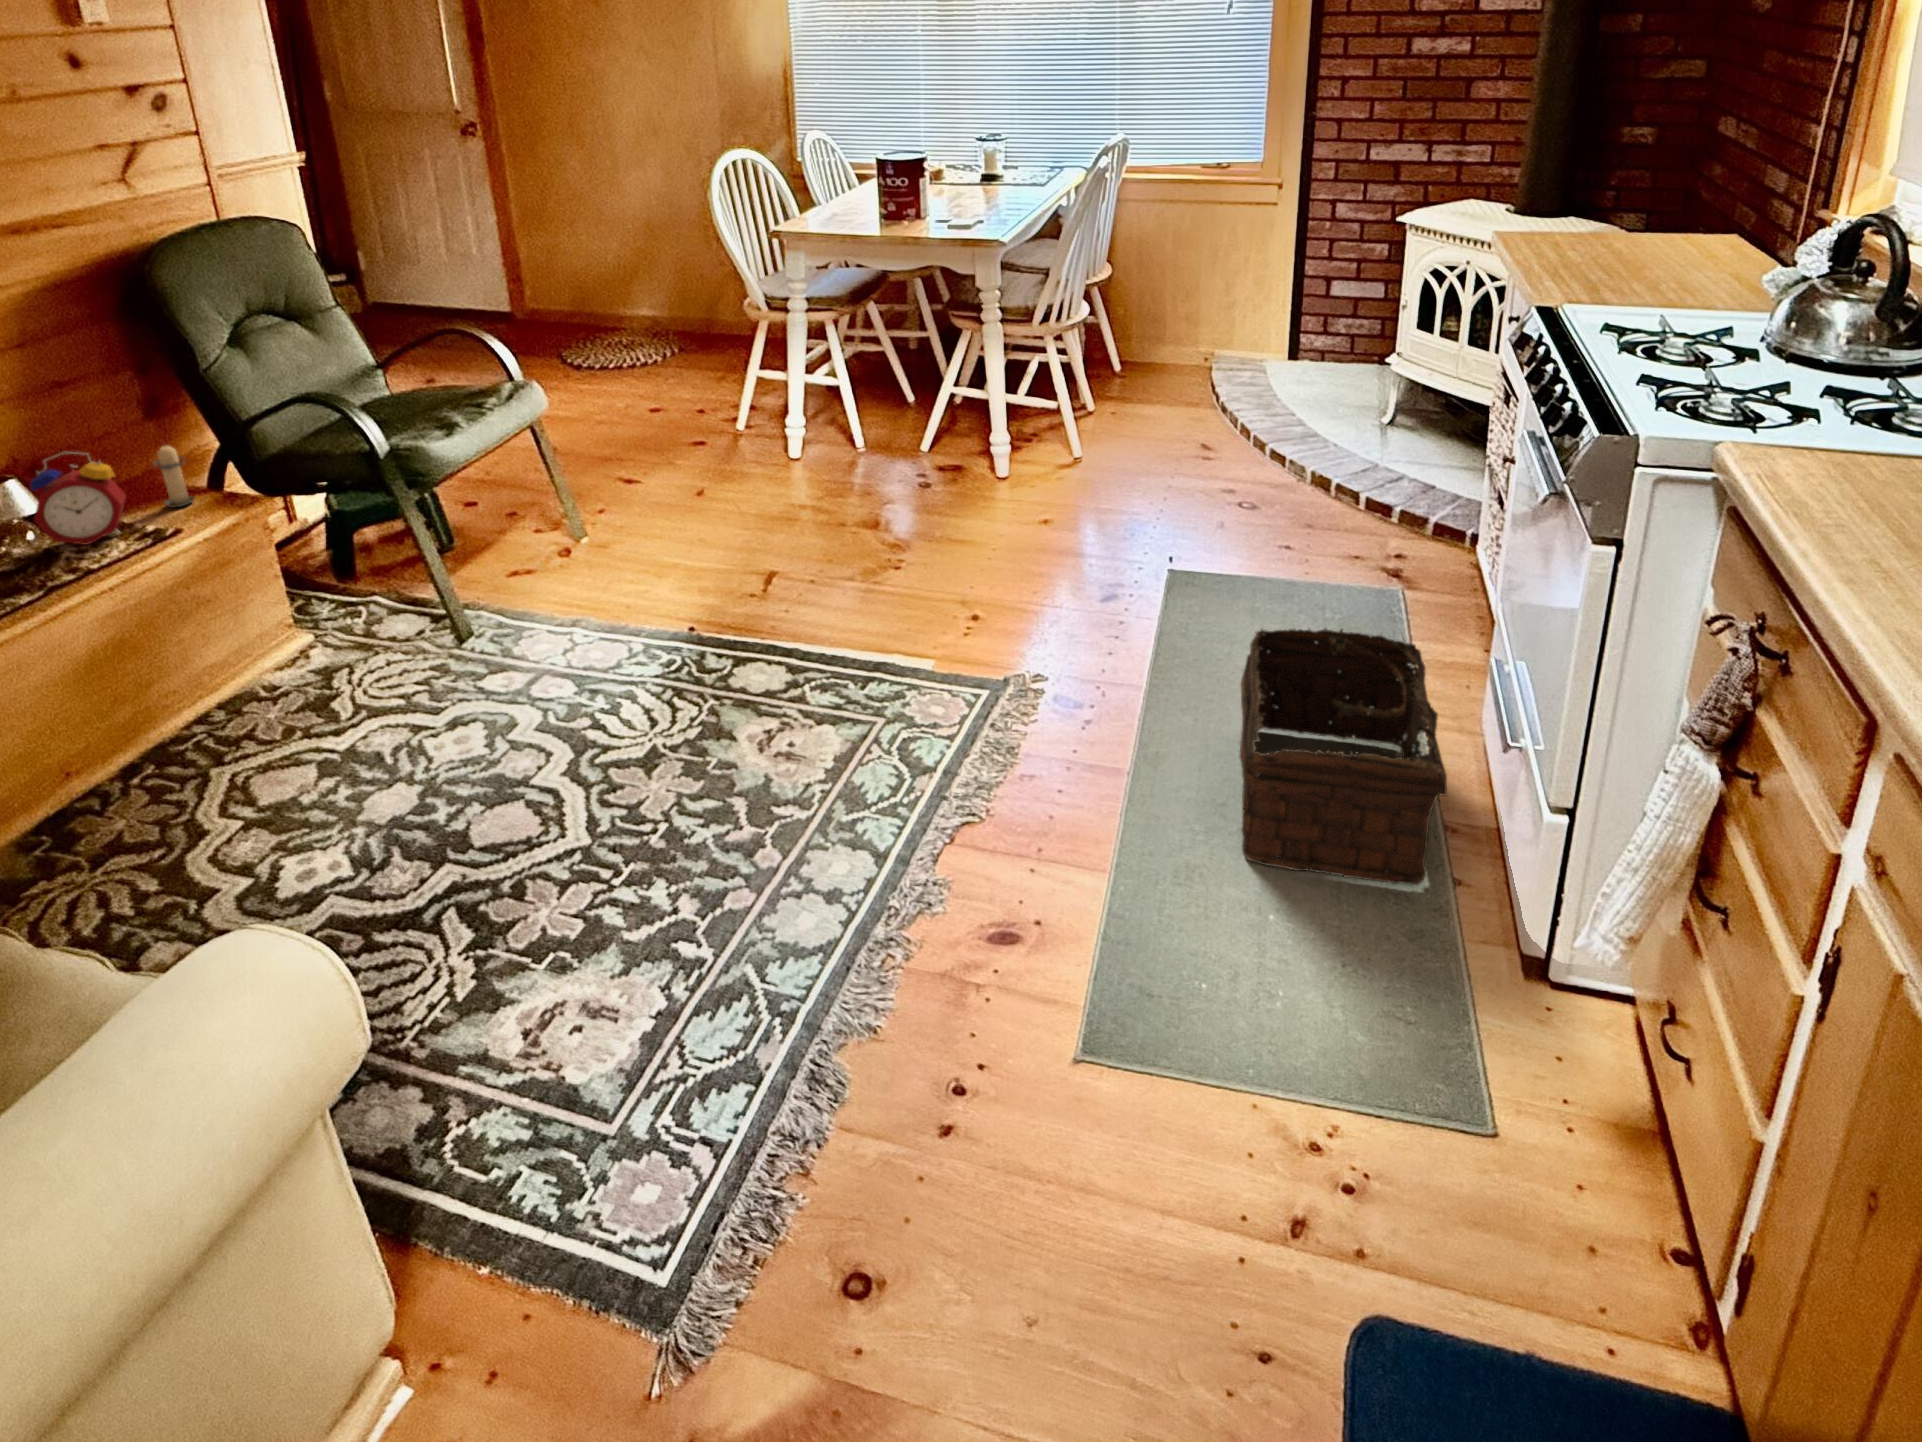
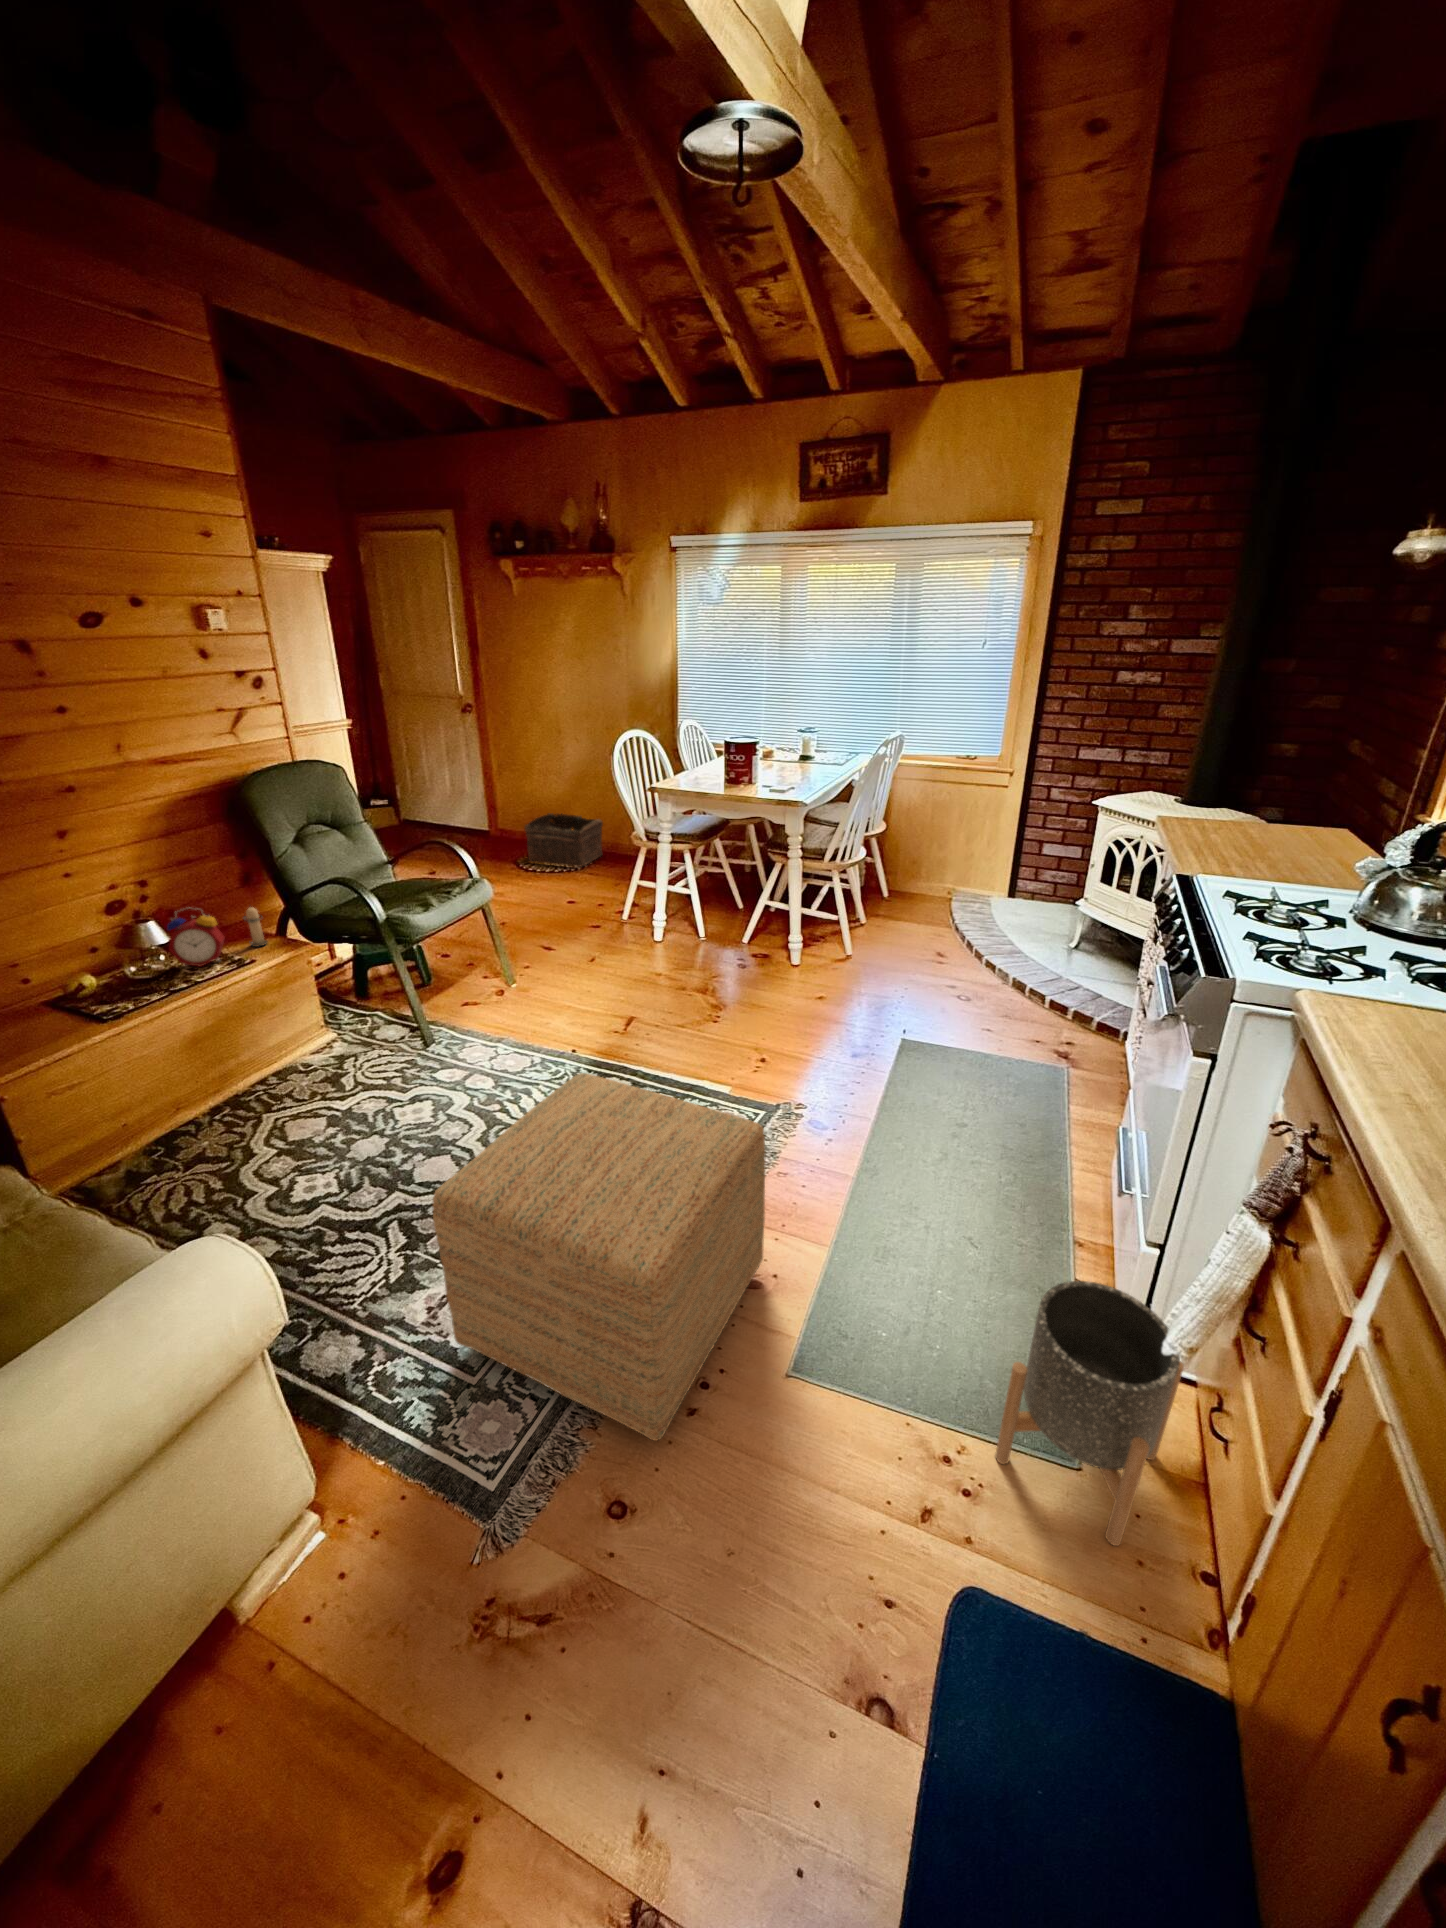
basket: present [1239,629,1469,885] -> present [525,813,603,867]
ottoman: none [540,651,1022,1177] -> present [433,1073,766,1441]
planter: none [1382,867,1619,1229] -> present [995,1281,1184,1546]

